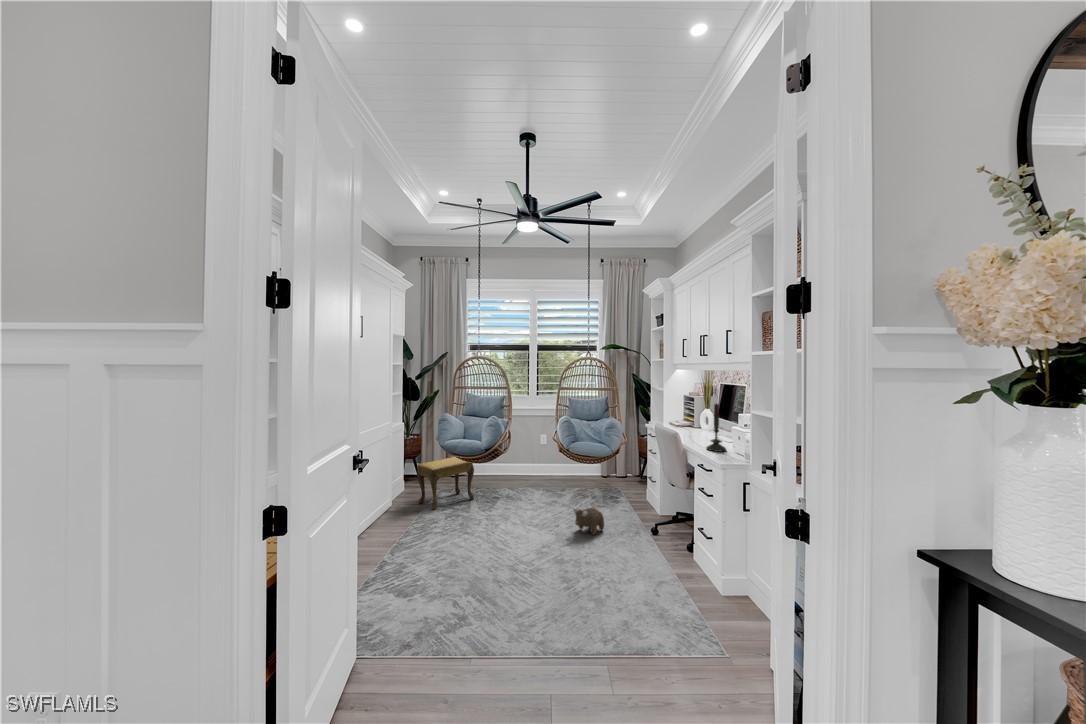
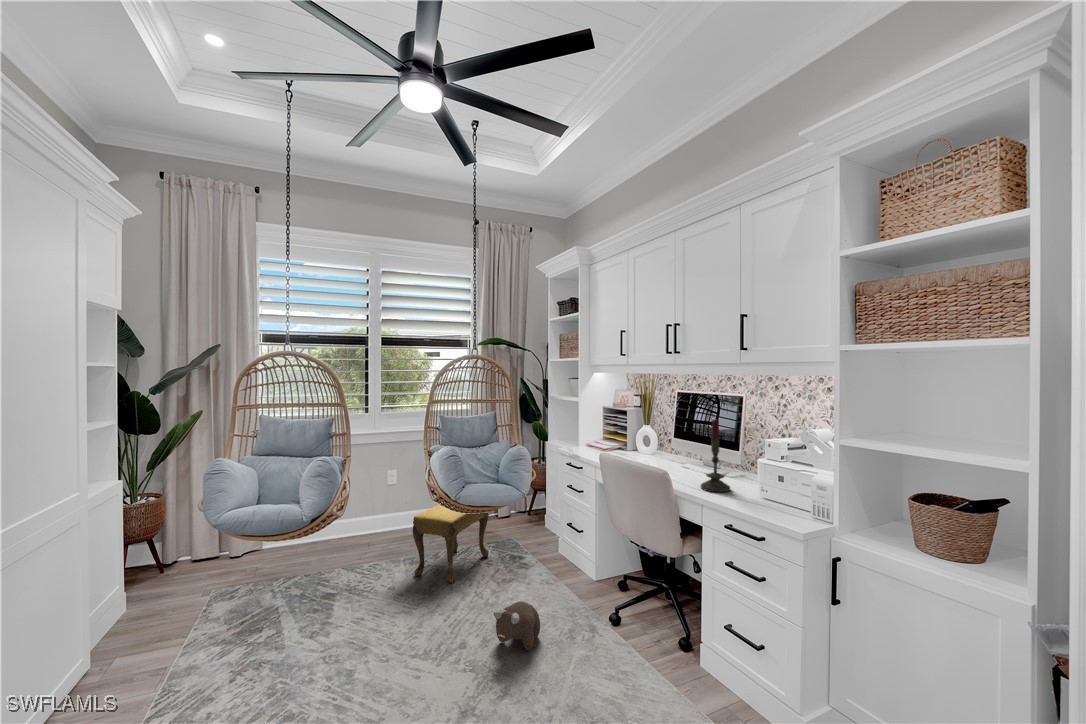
footstool: present [417,457,474,510] -> present [413,503,489,583]

